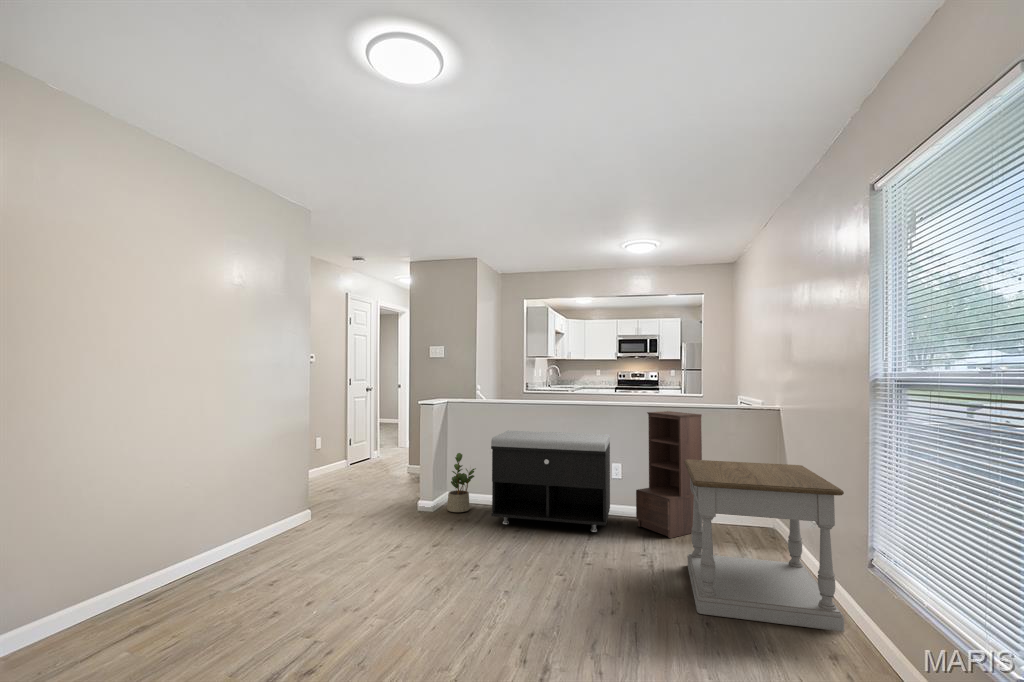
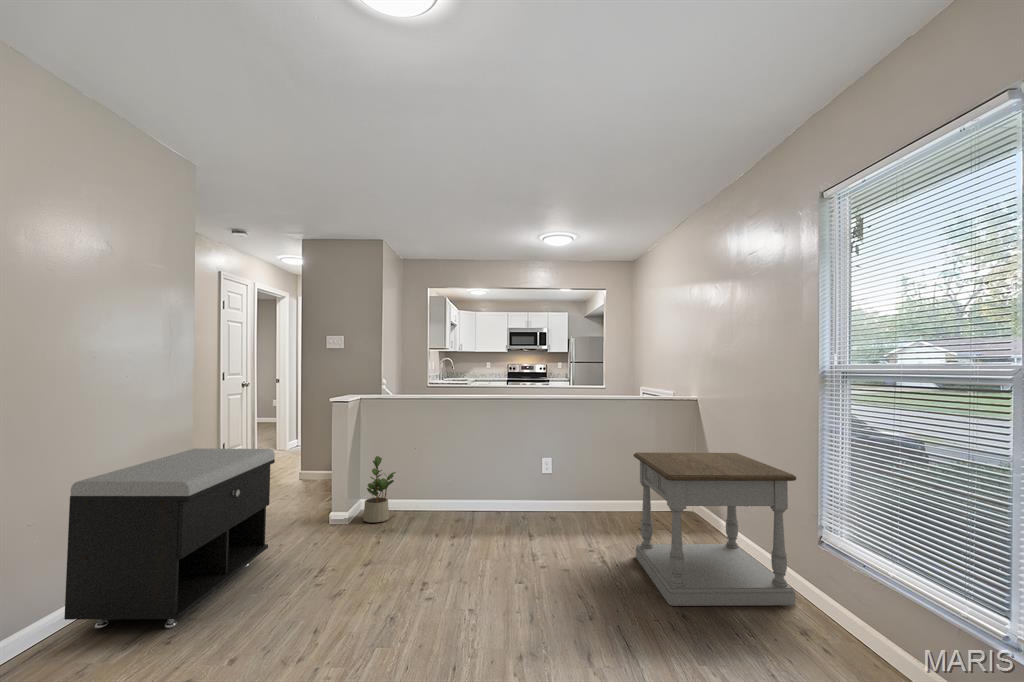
bookshelf: present [636,411,703,538] -> none [569,404,631,530]
storage bench: present [491,431,610,532] -> present [64,449,275,629]

